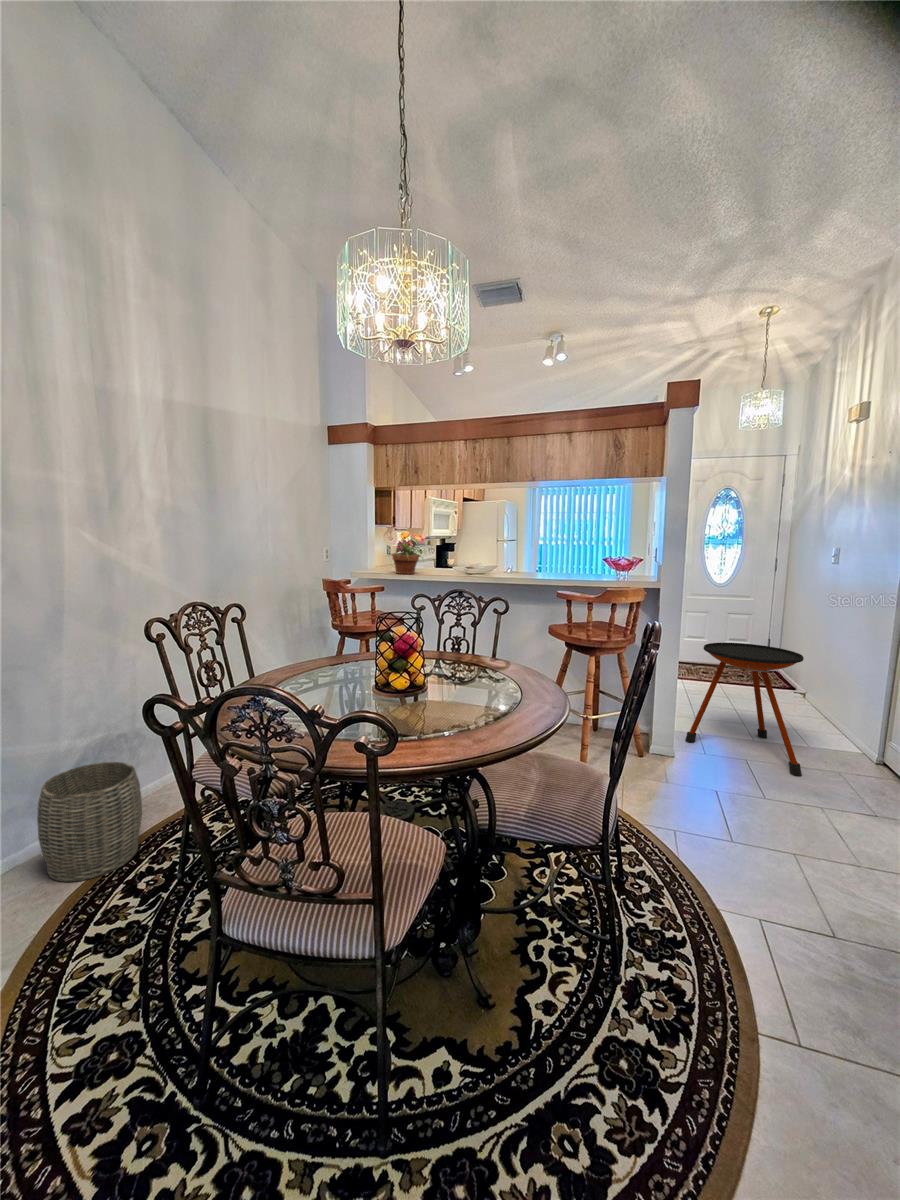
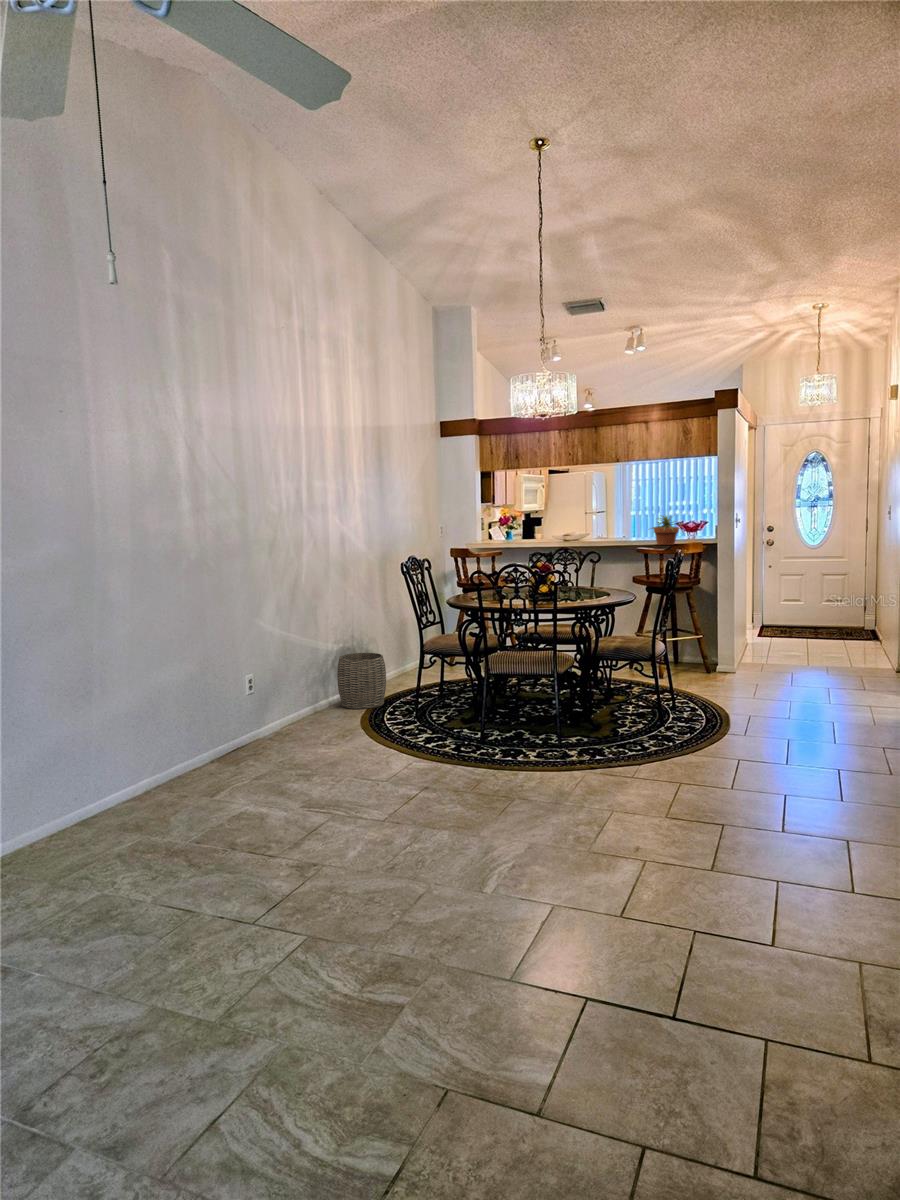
potted plant: present [390,541,421,574] -> present [652,516,680,545]
side table: present [685,643,804,776] -> none [744,585,826,674]

